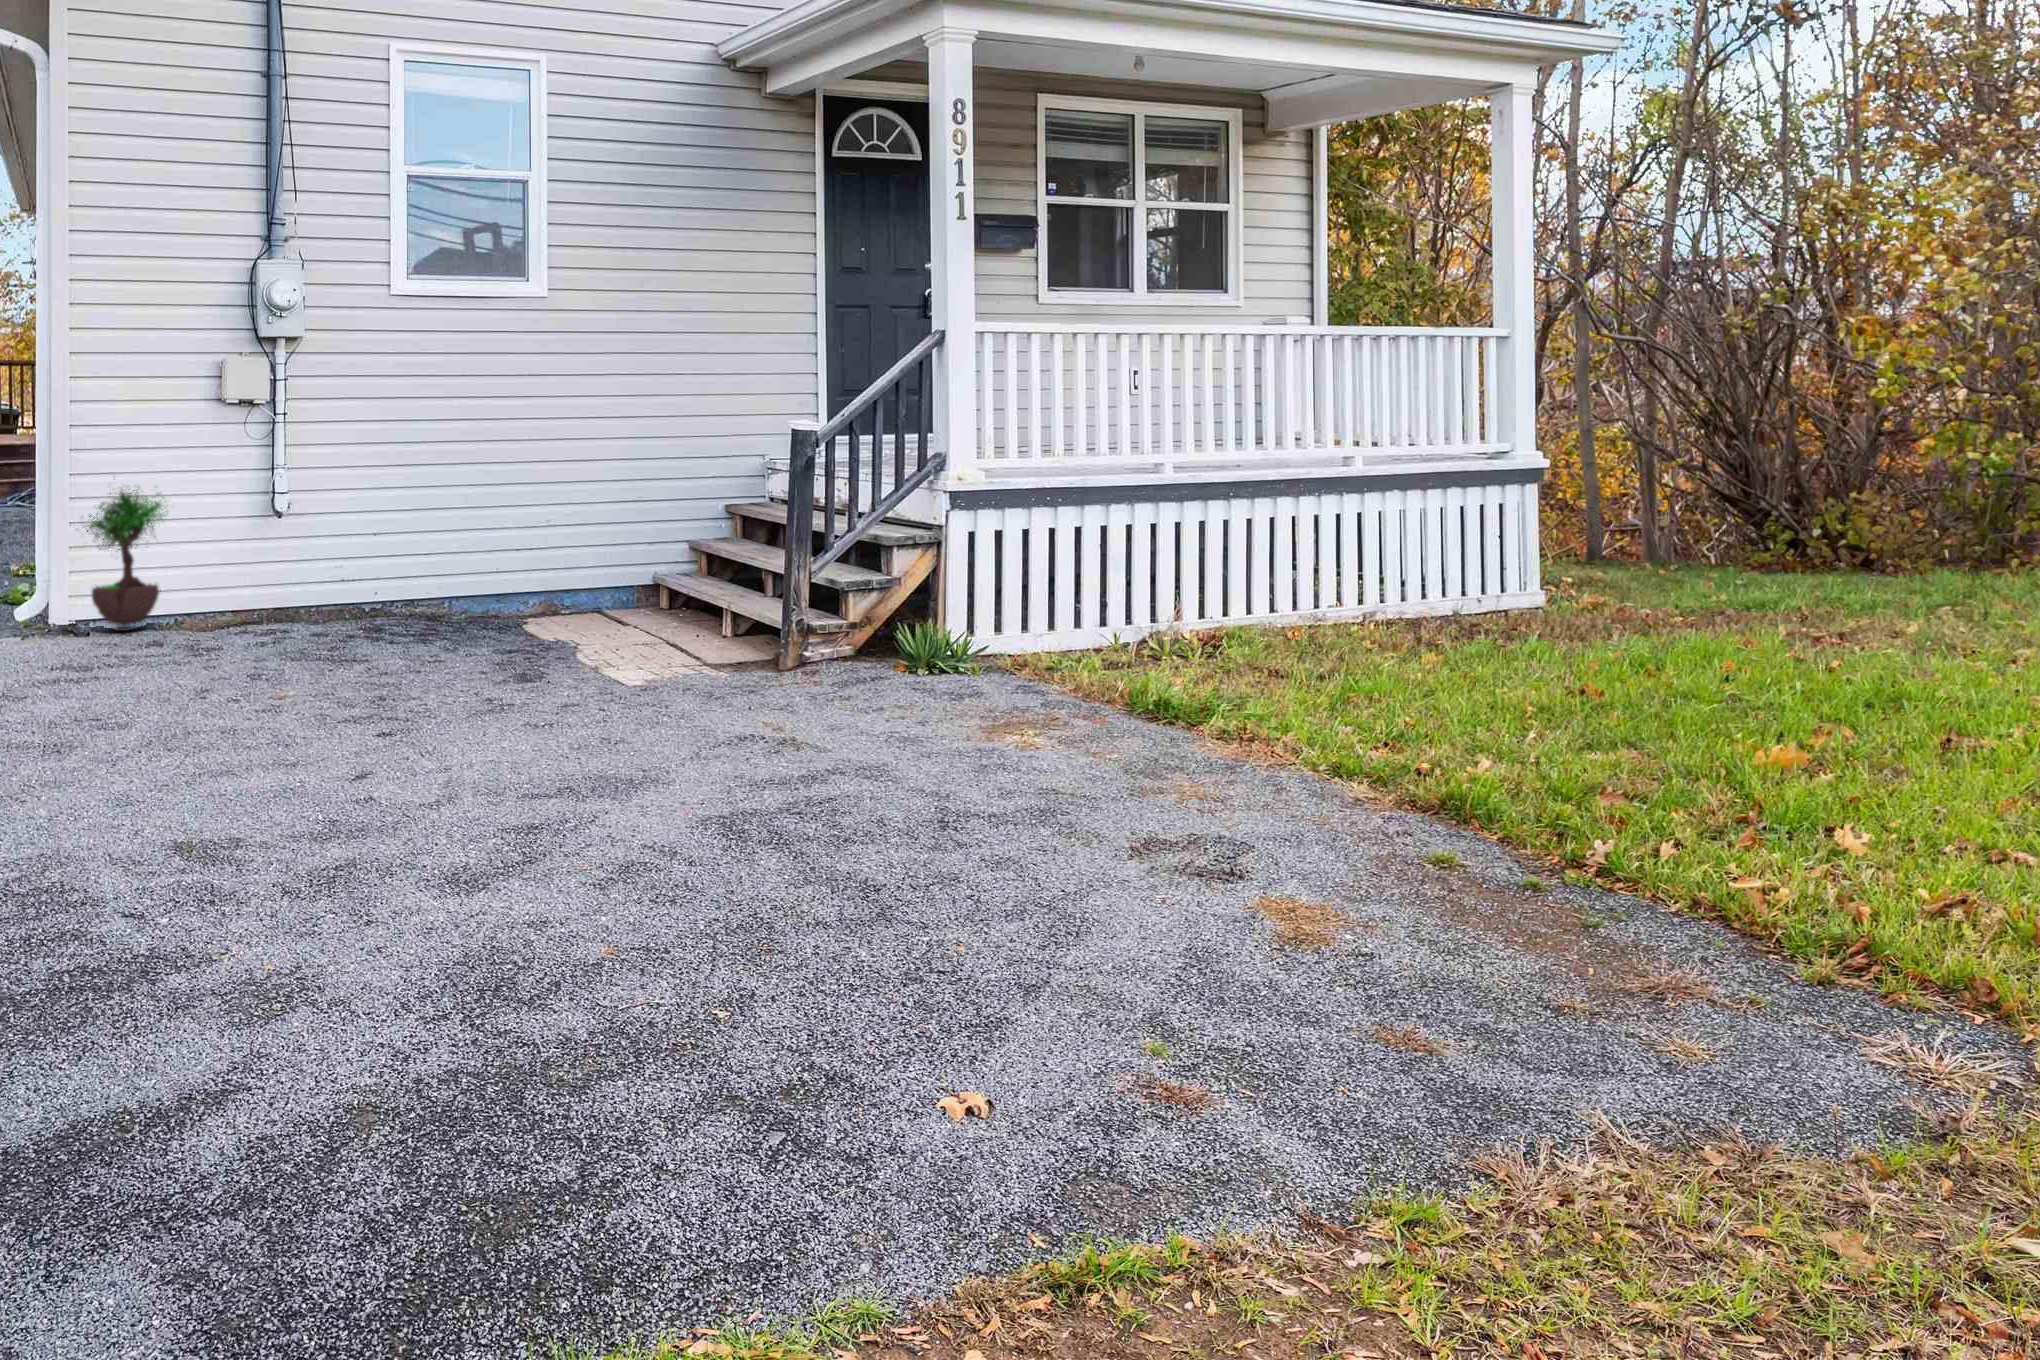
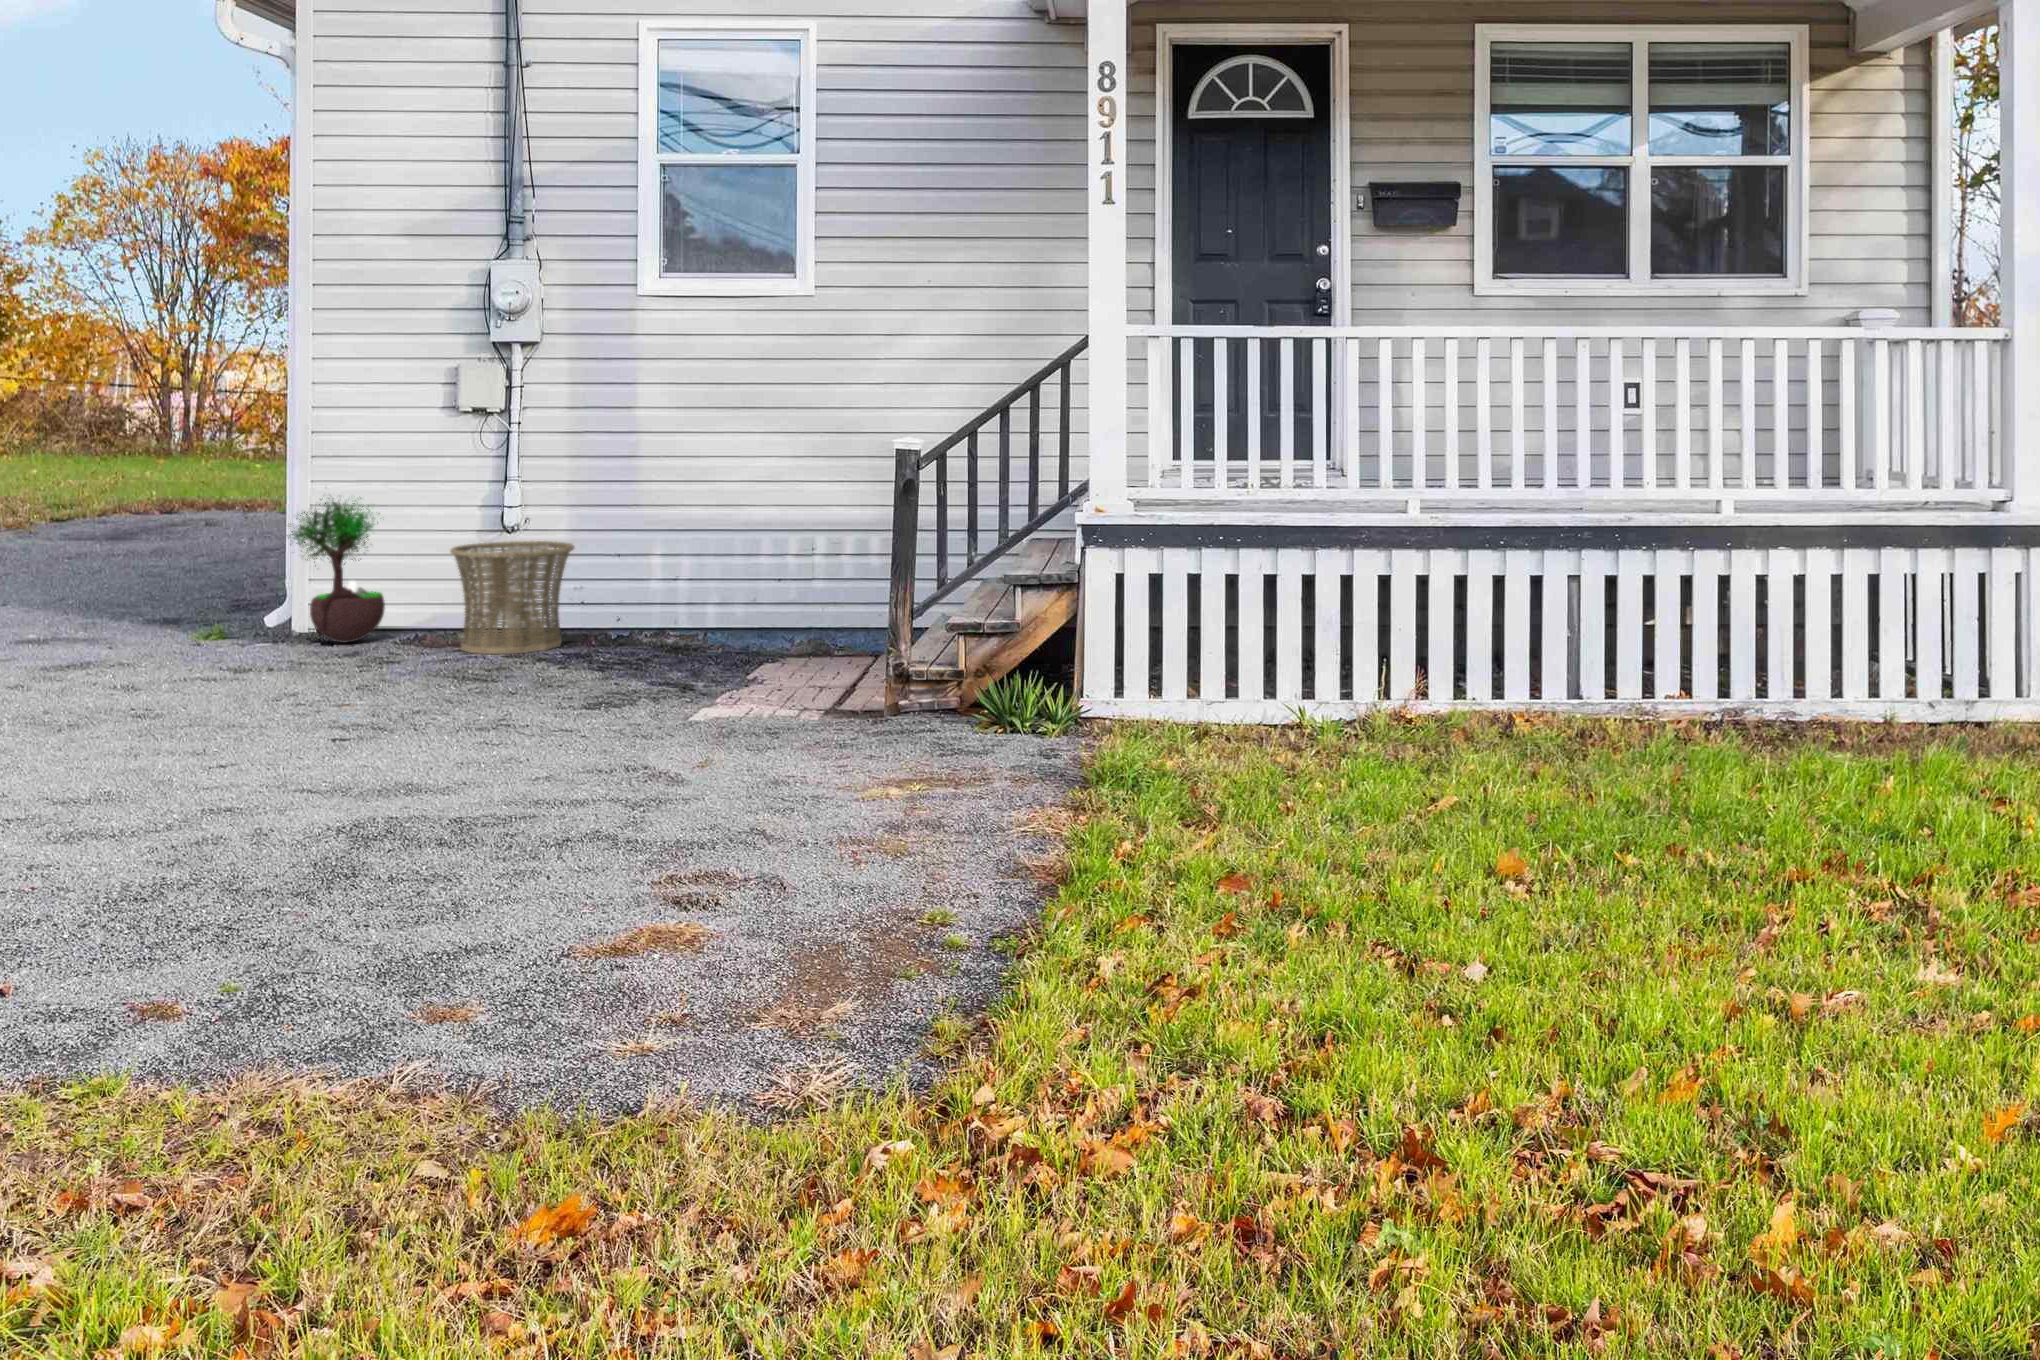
basket: none [247,523,361,630] -> present [450,541,574,654]

